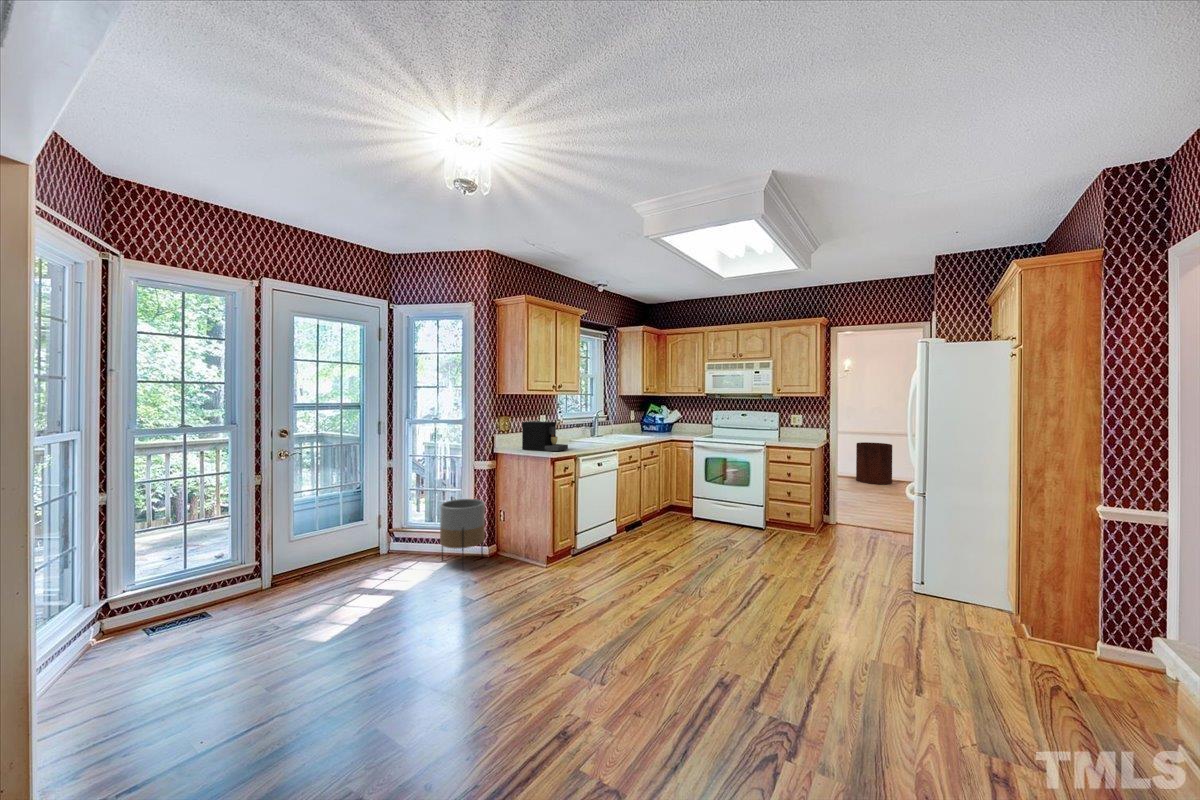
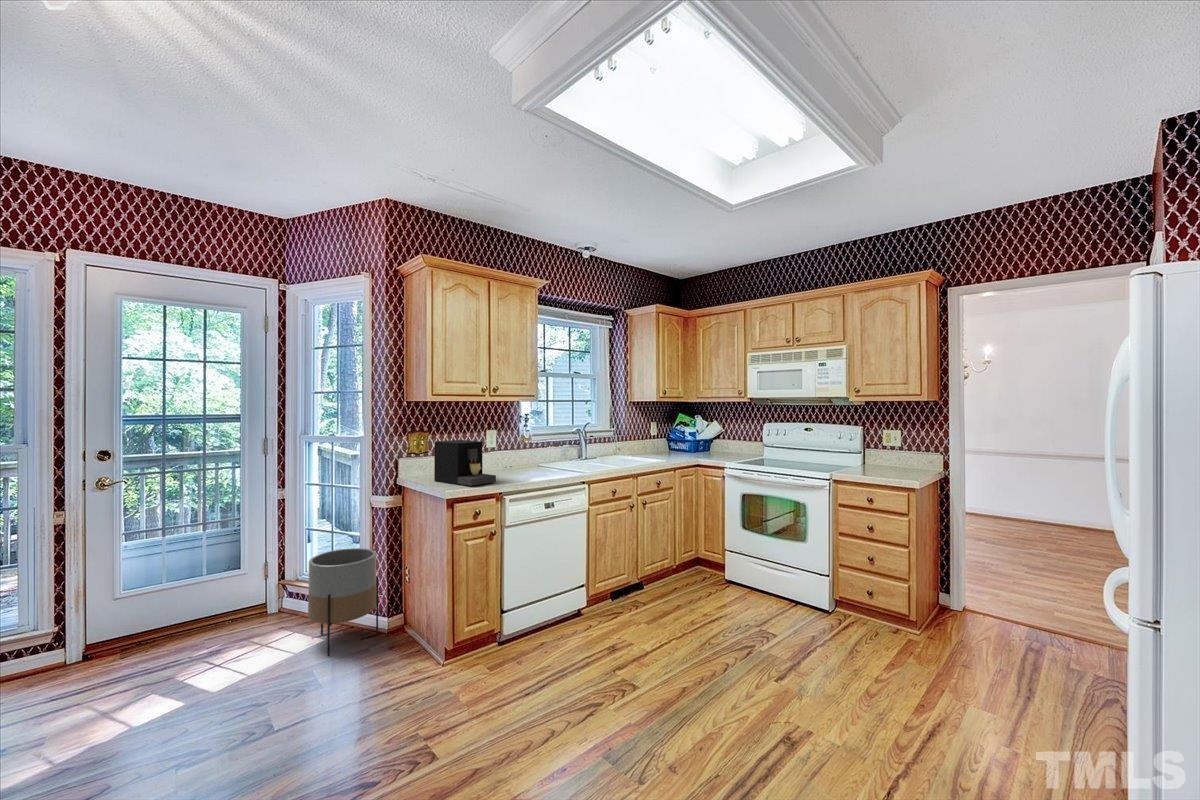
trash can: present [856,442,892,484] -> none [1017,470,1082,537]

